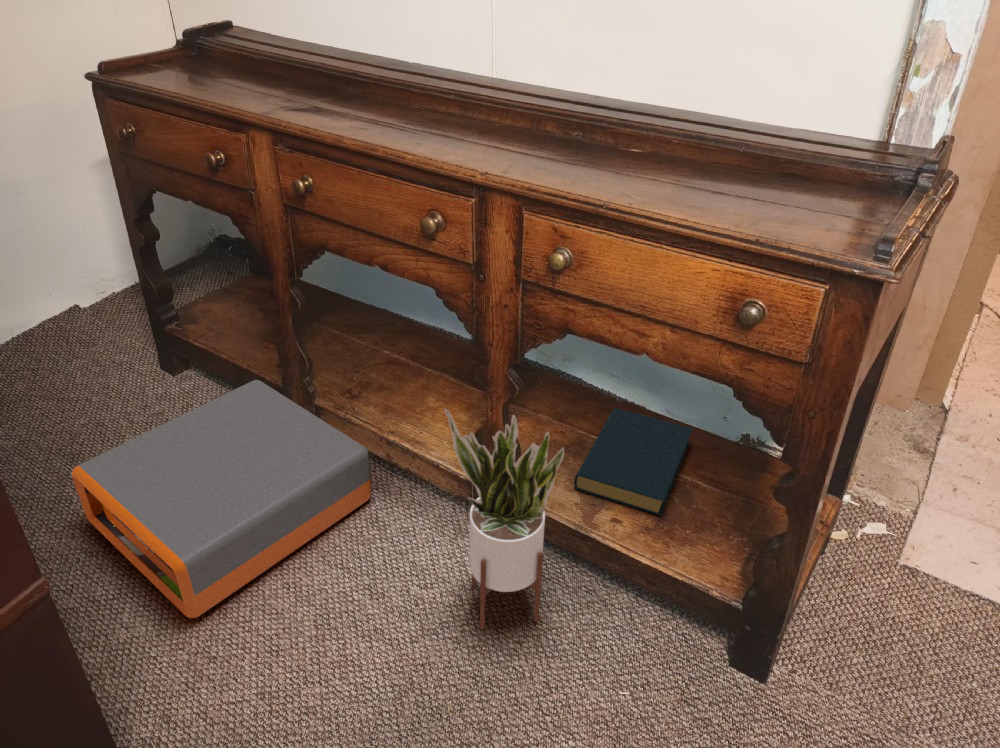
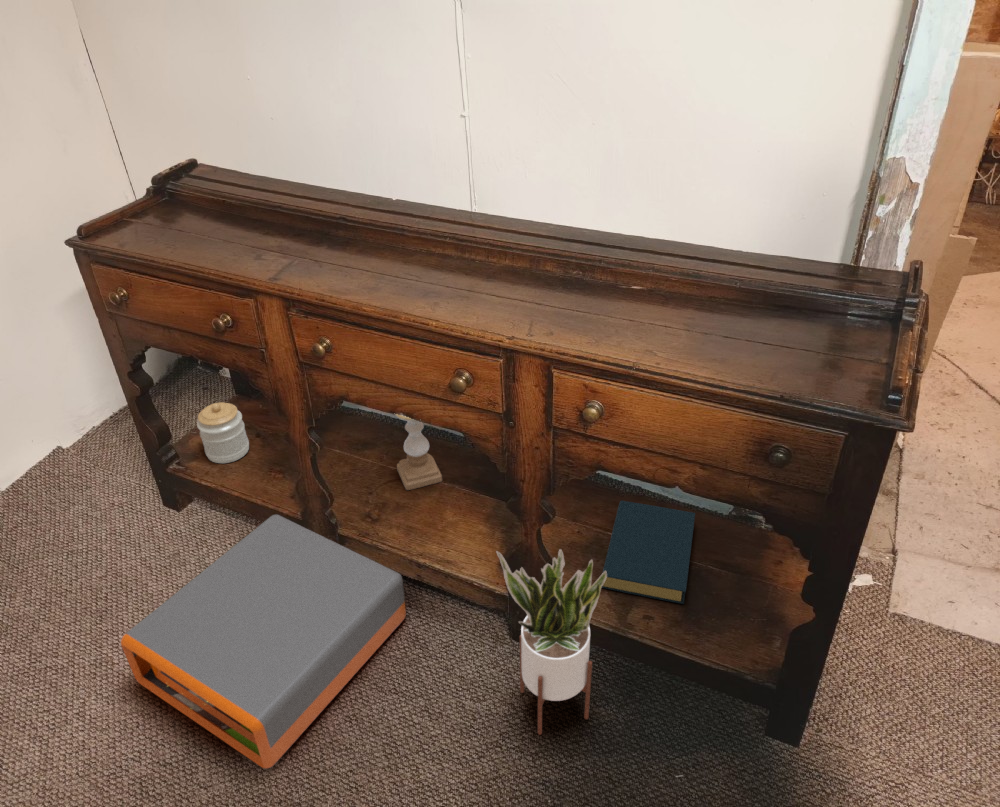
jar: none [200,268,251,332] -> present [197,402,249,463]
candle holder: none [389,279,434,376] -> present [395,414,442,490]

